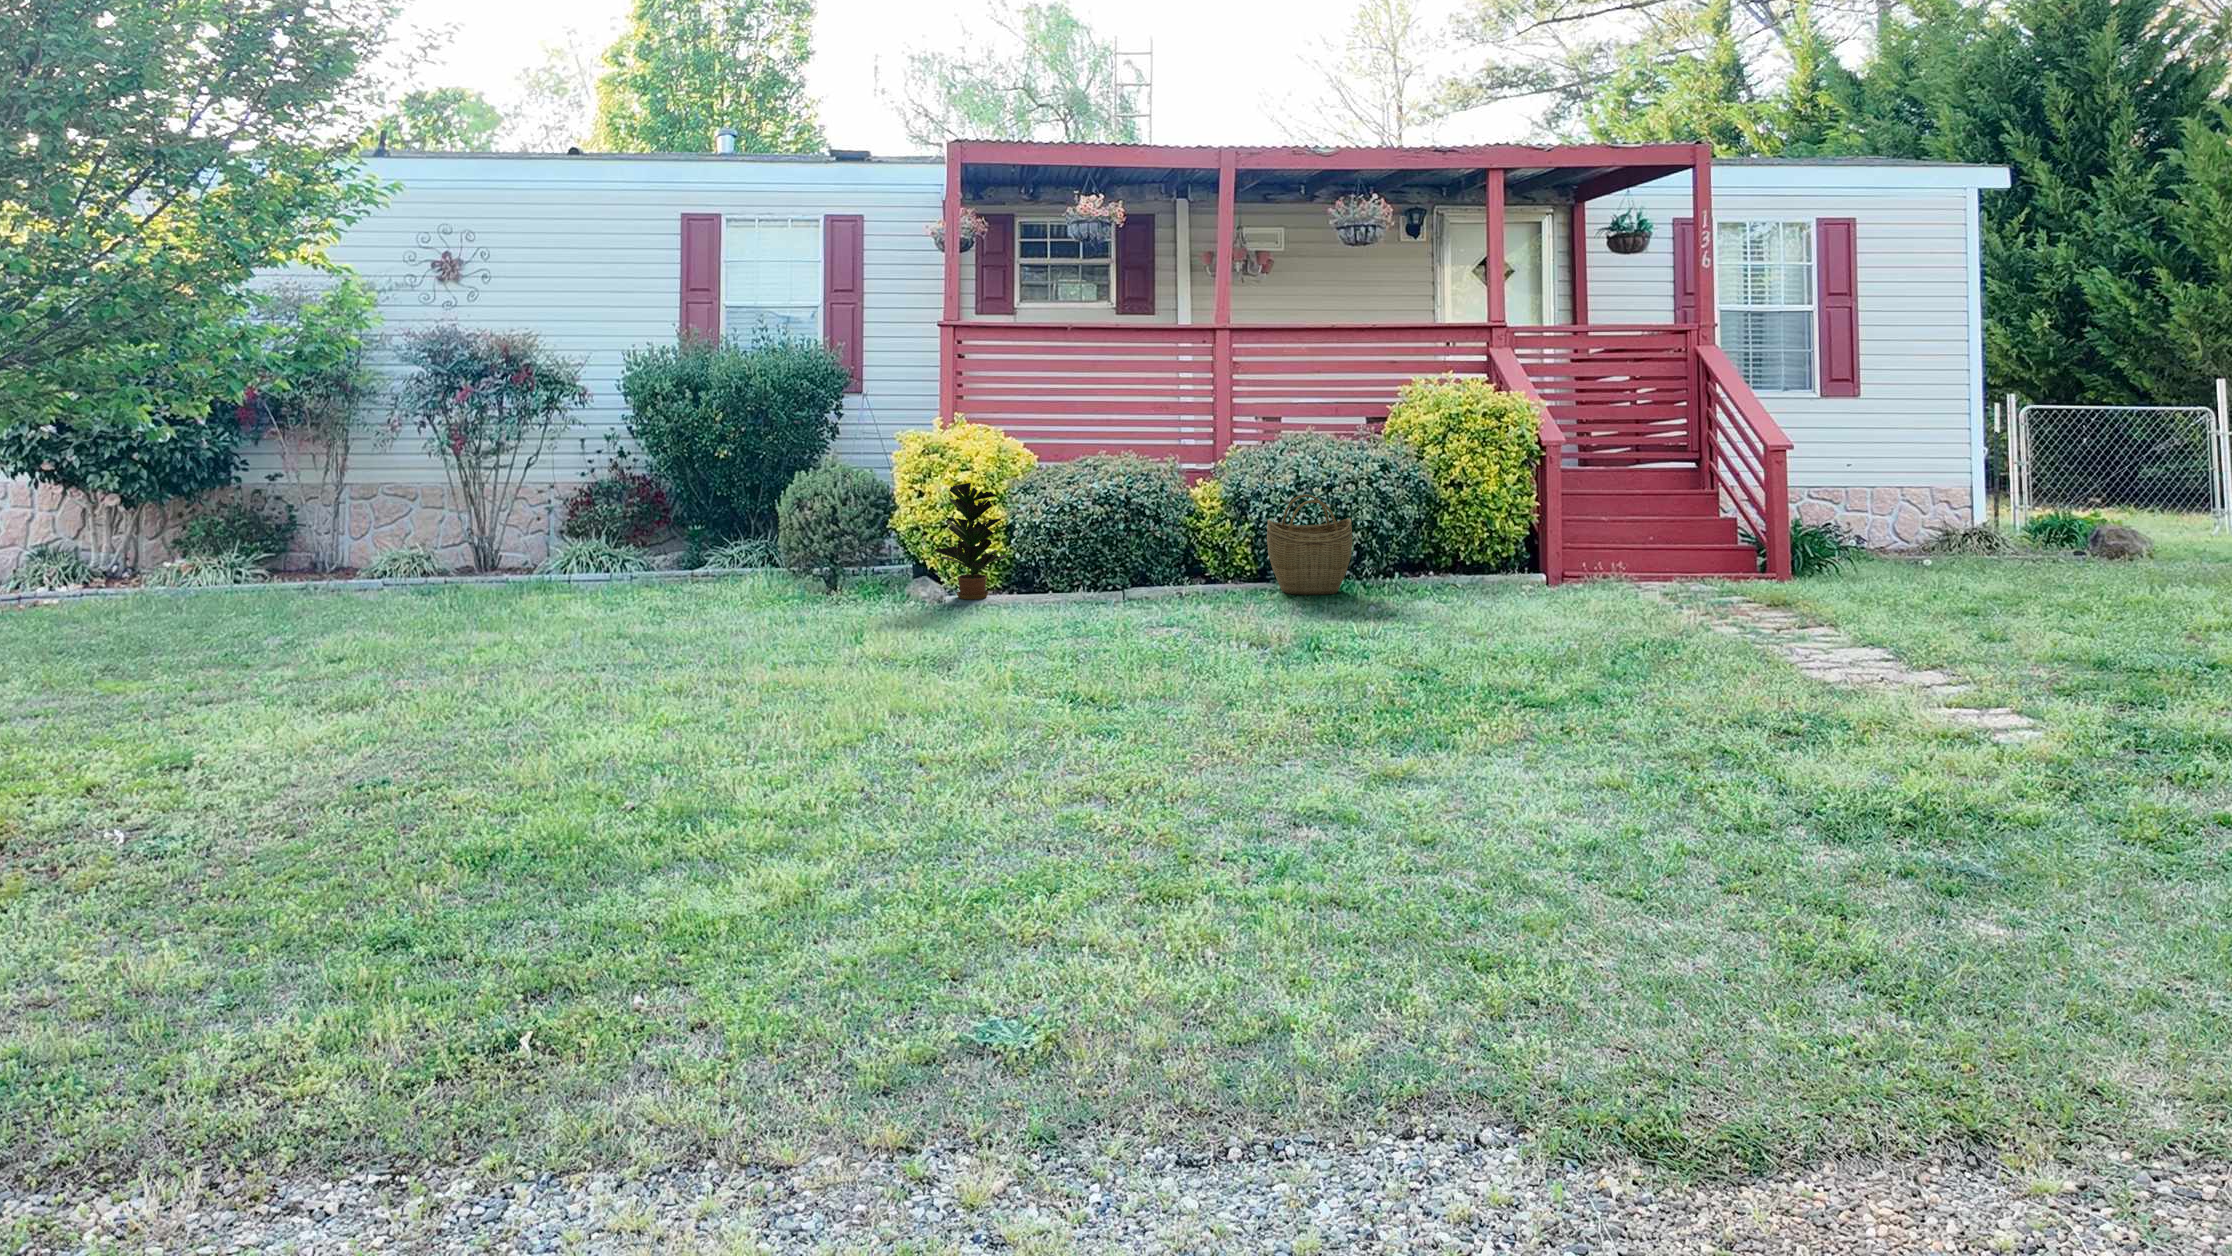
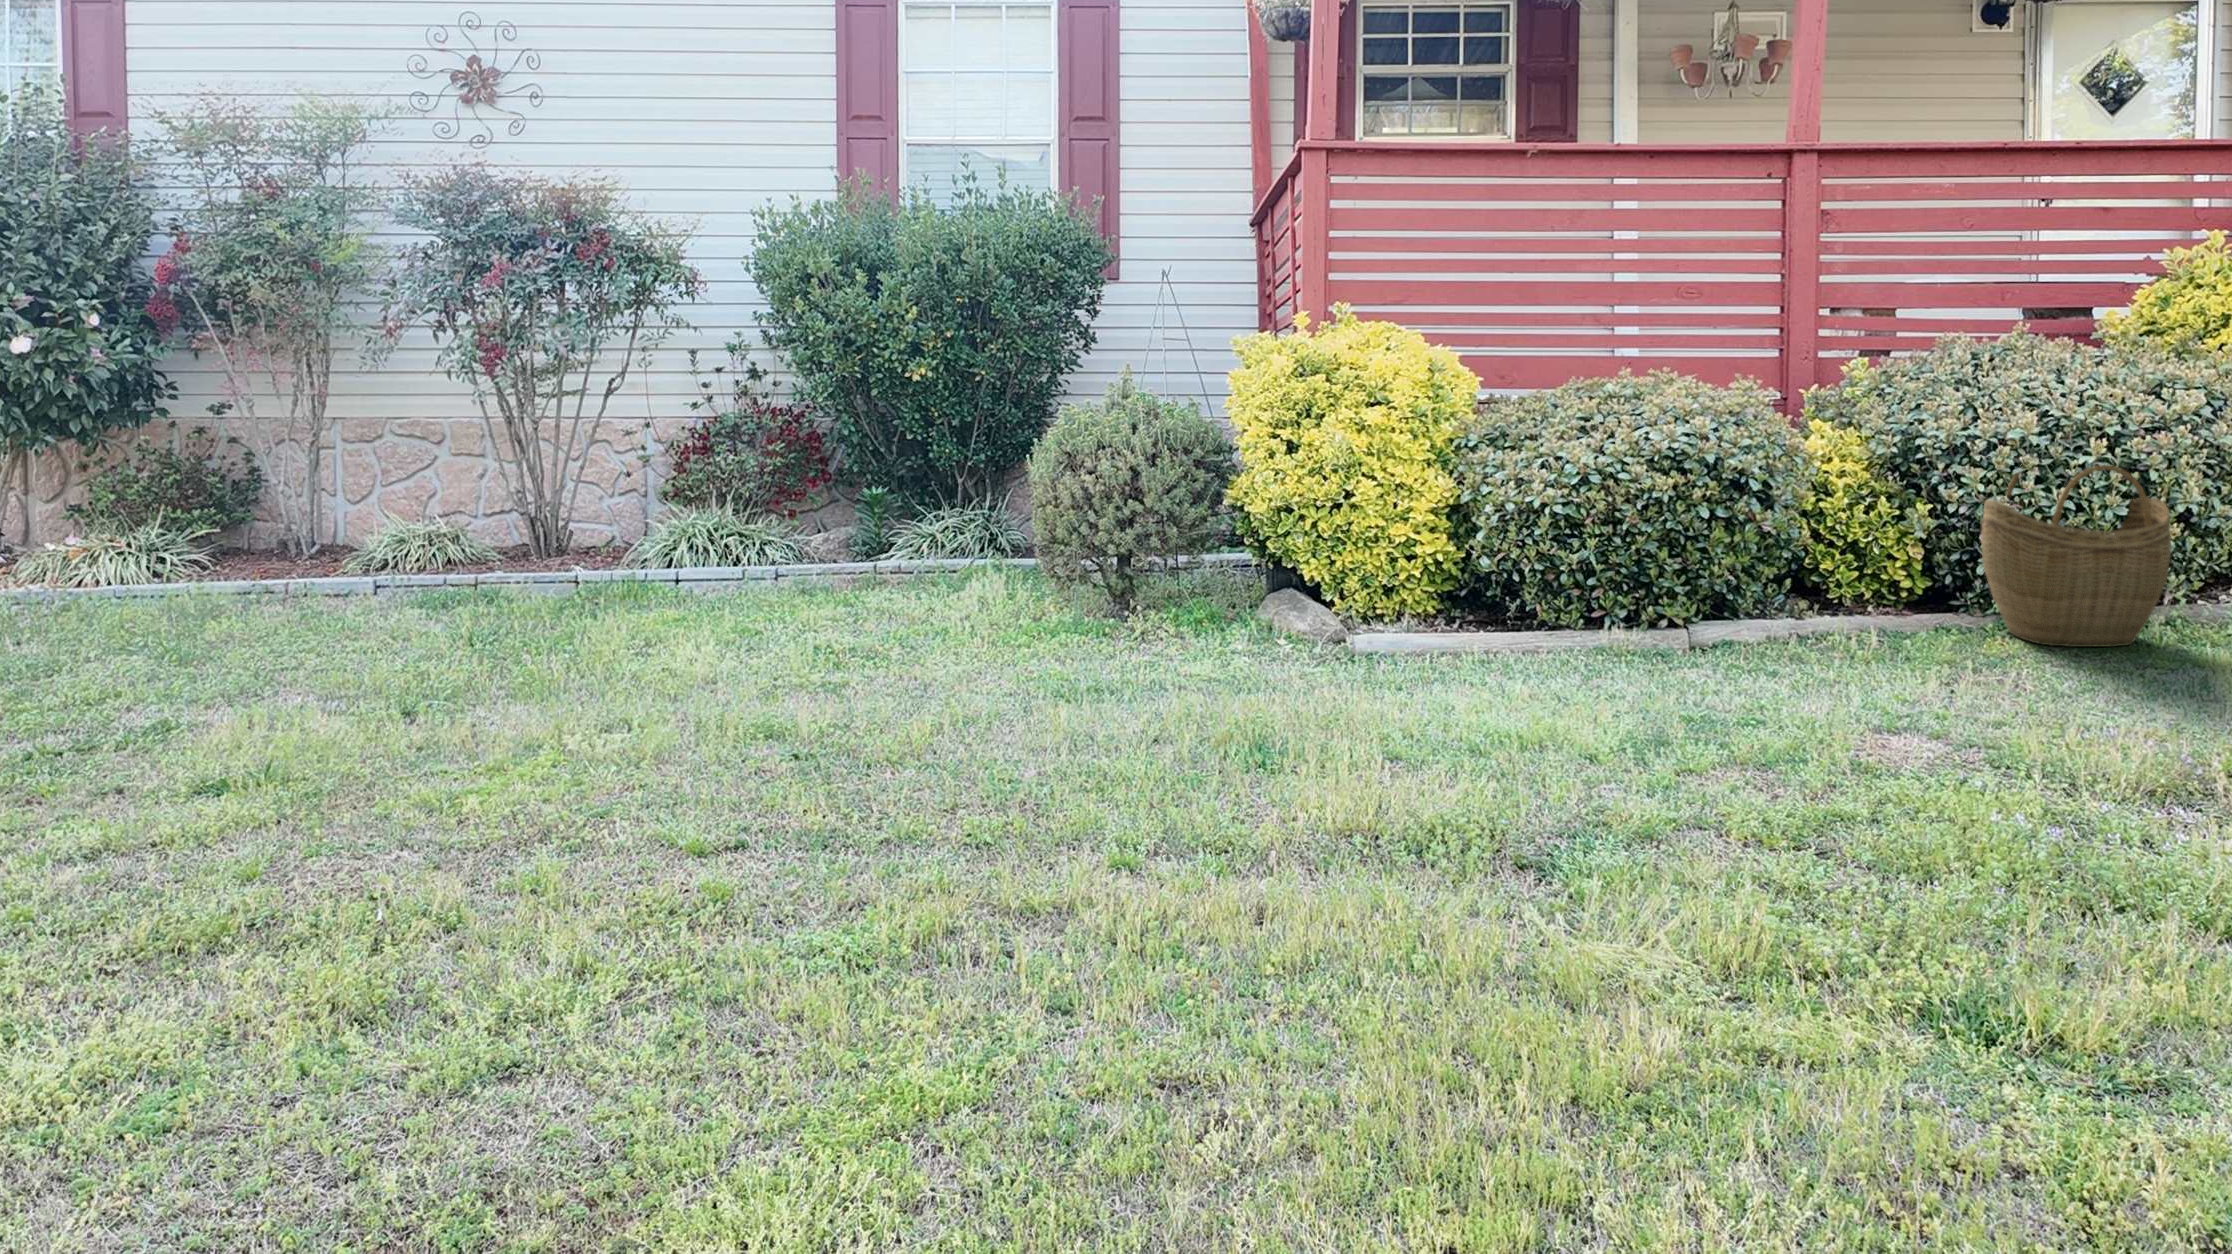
potted plant: present [935,483,1007,599] -> none [1352,431,1496,654]

